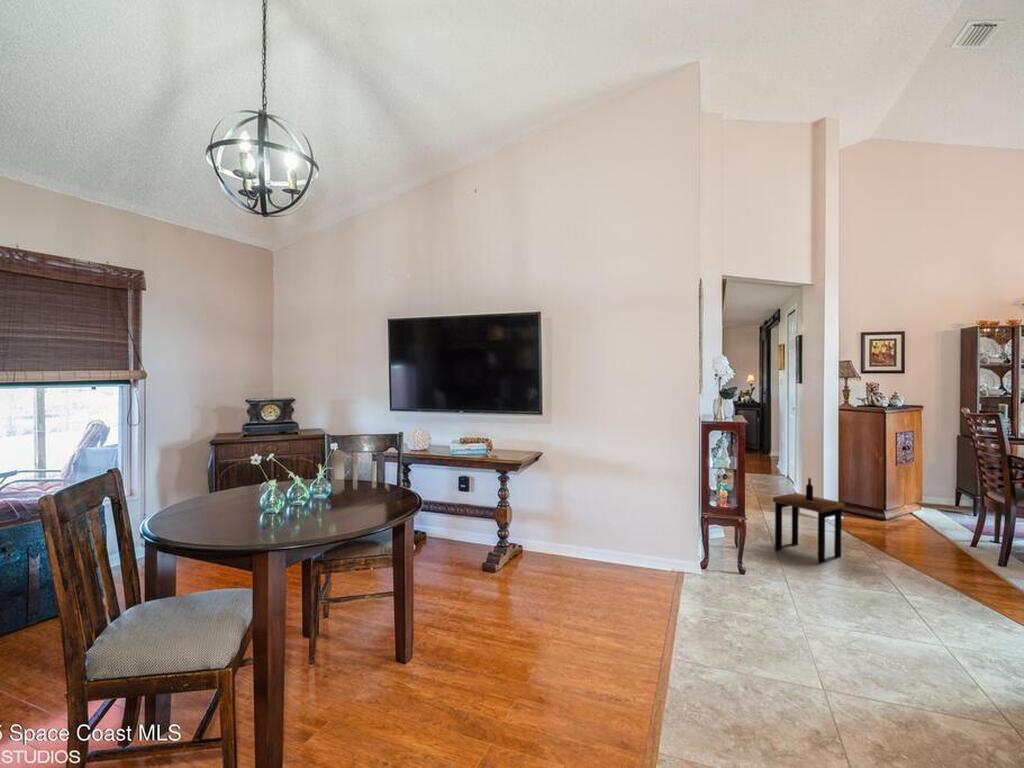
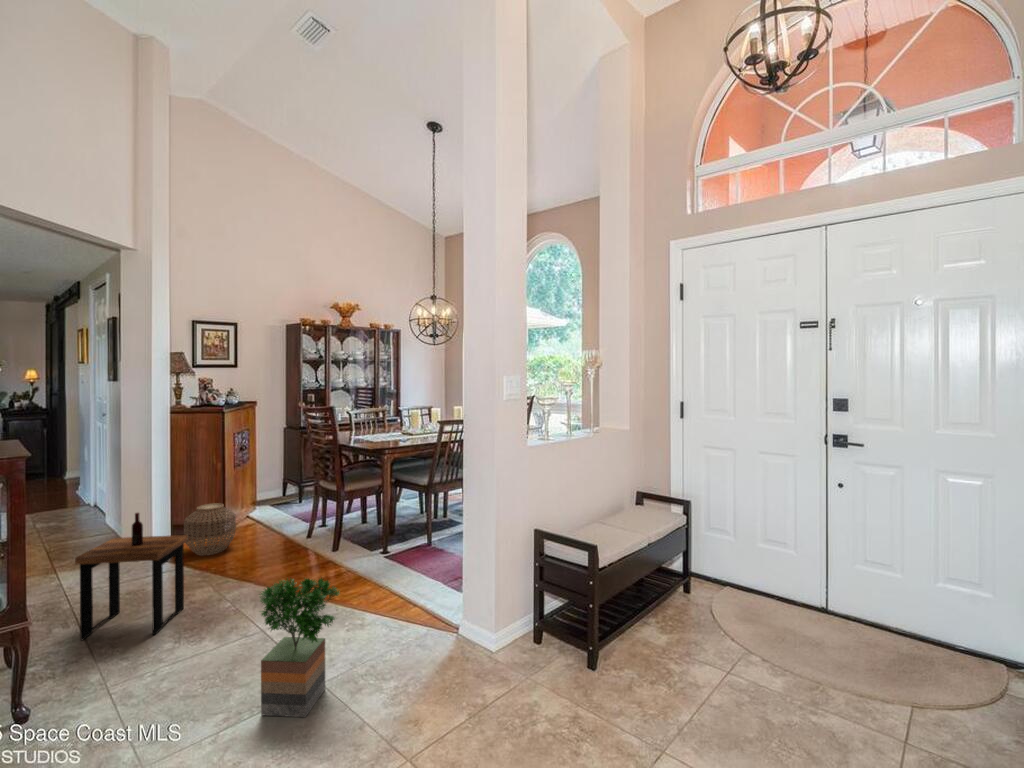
woven basket: none [847,489,893,531] -> present [184,503,236,555]
potted tree: none [884,544,965,654] -> present [260,578,340,717]

